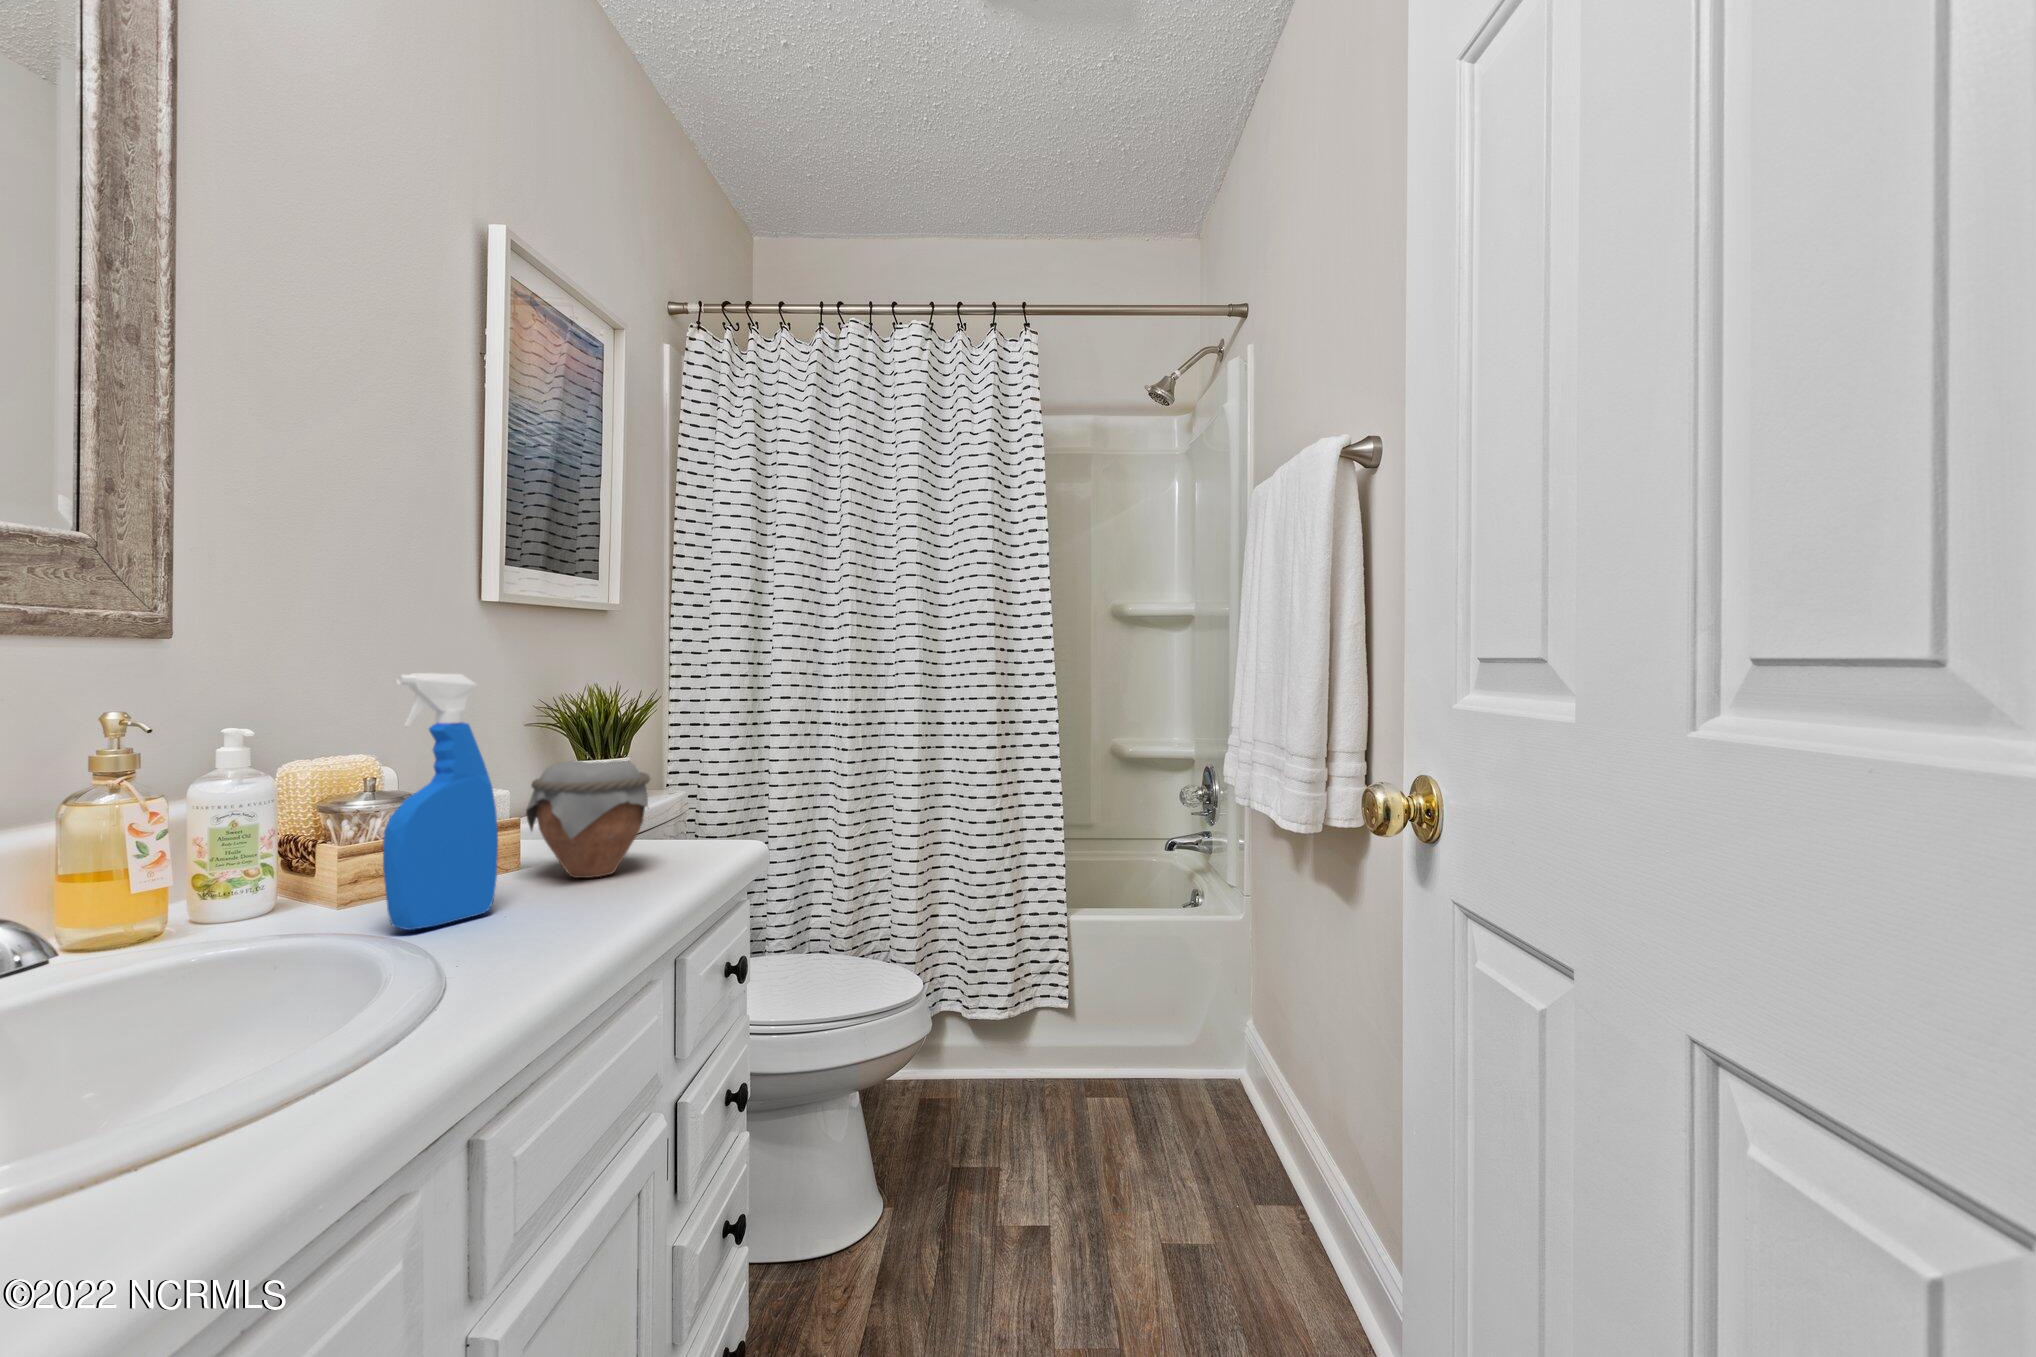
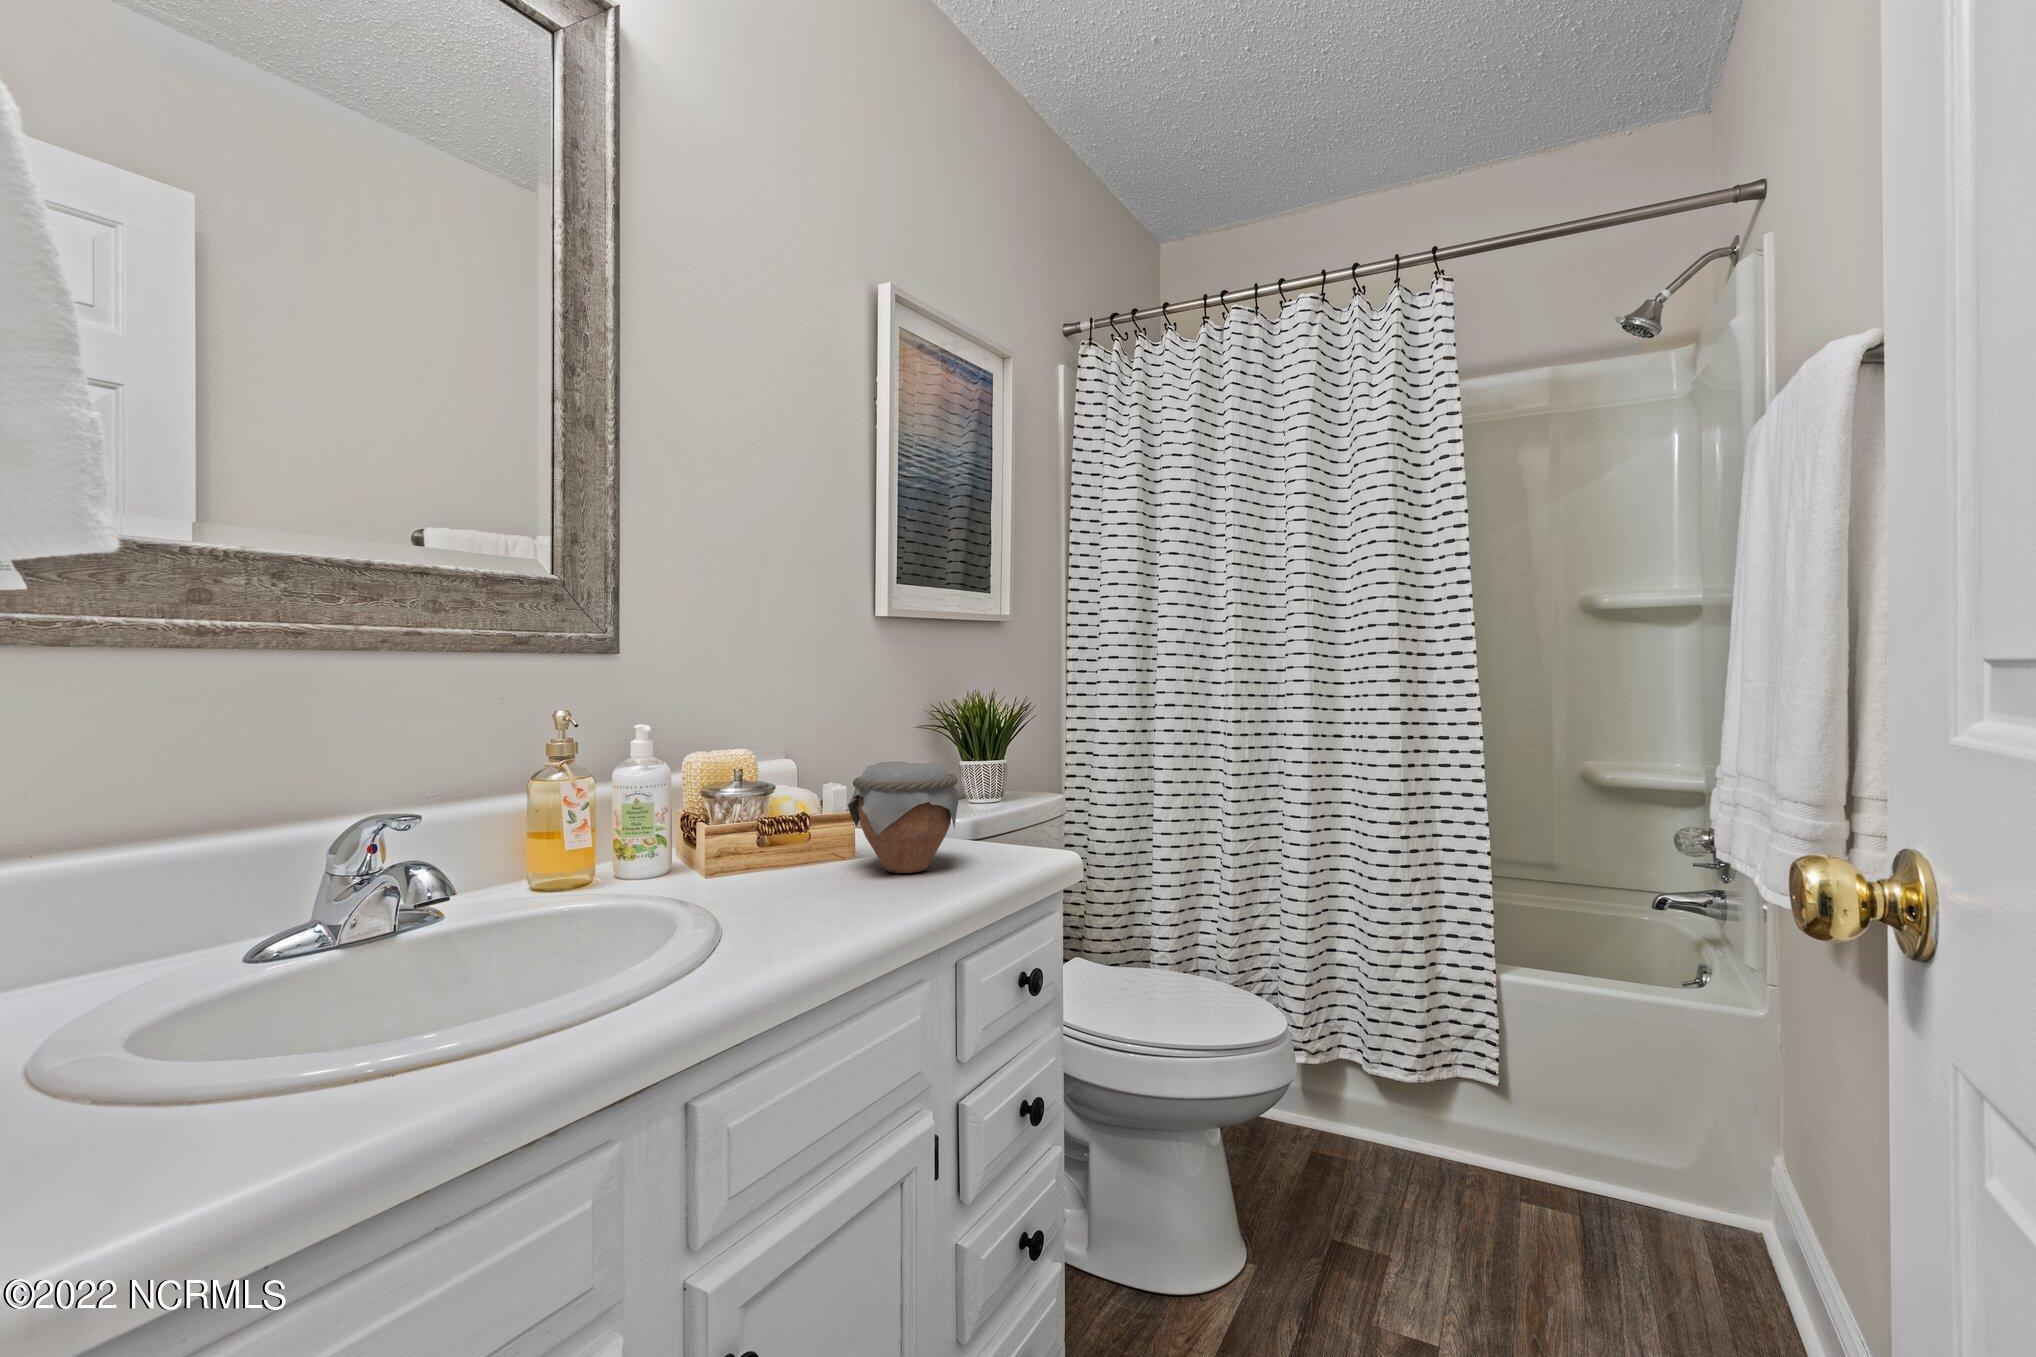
spray bottle: present [383,673,498,930] -> none [706,678,805,905]

